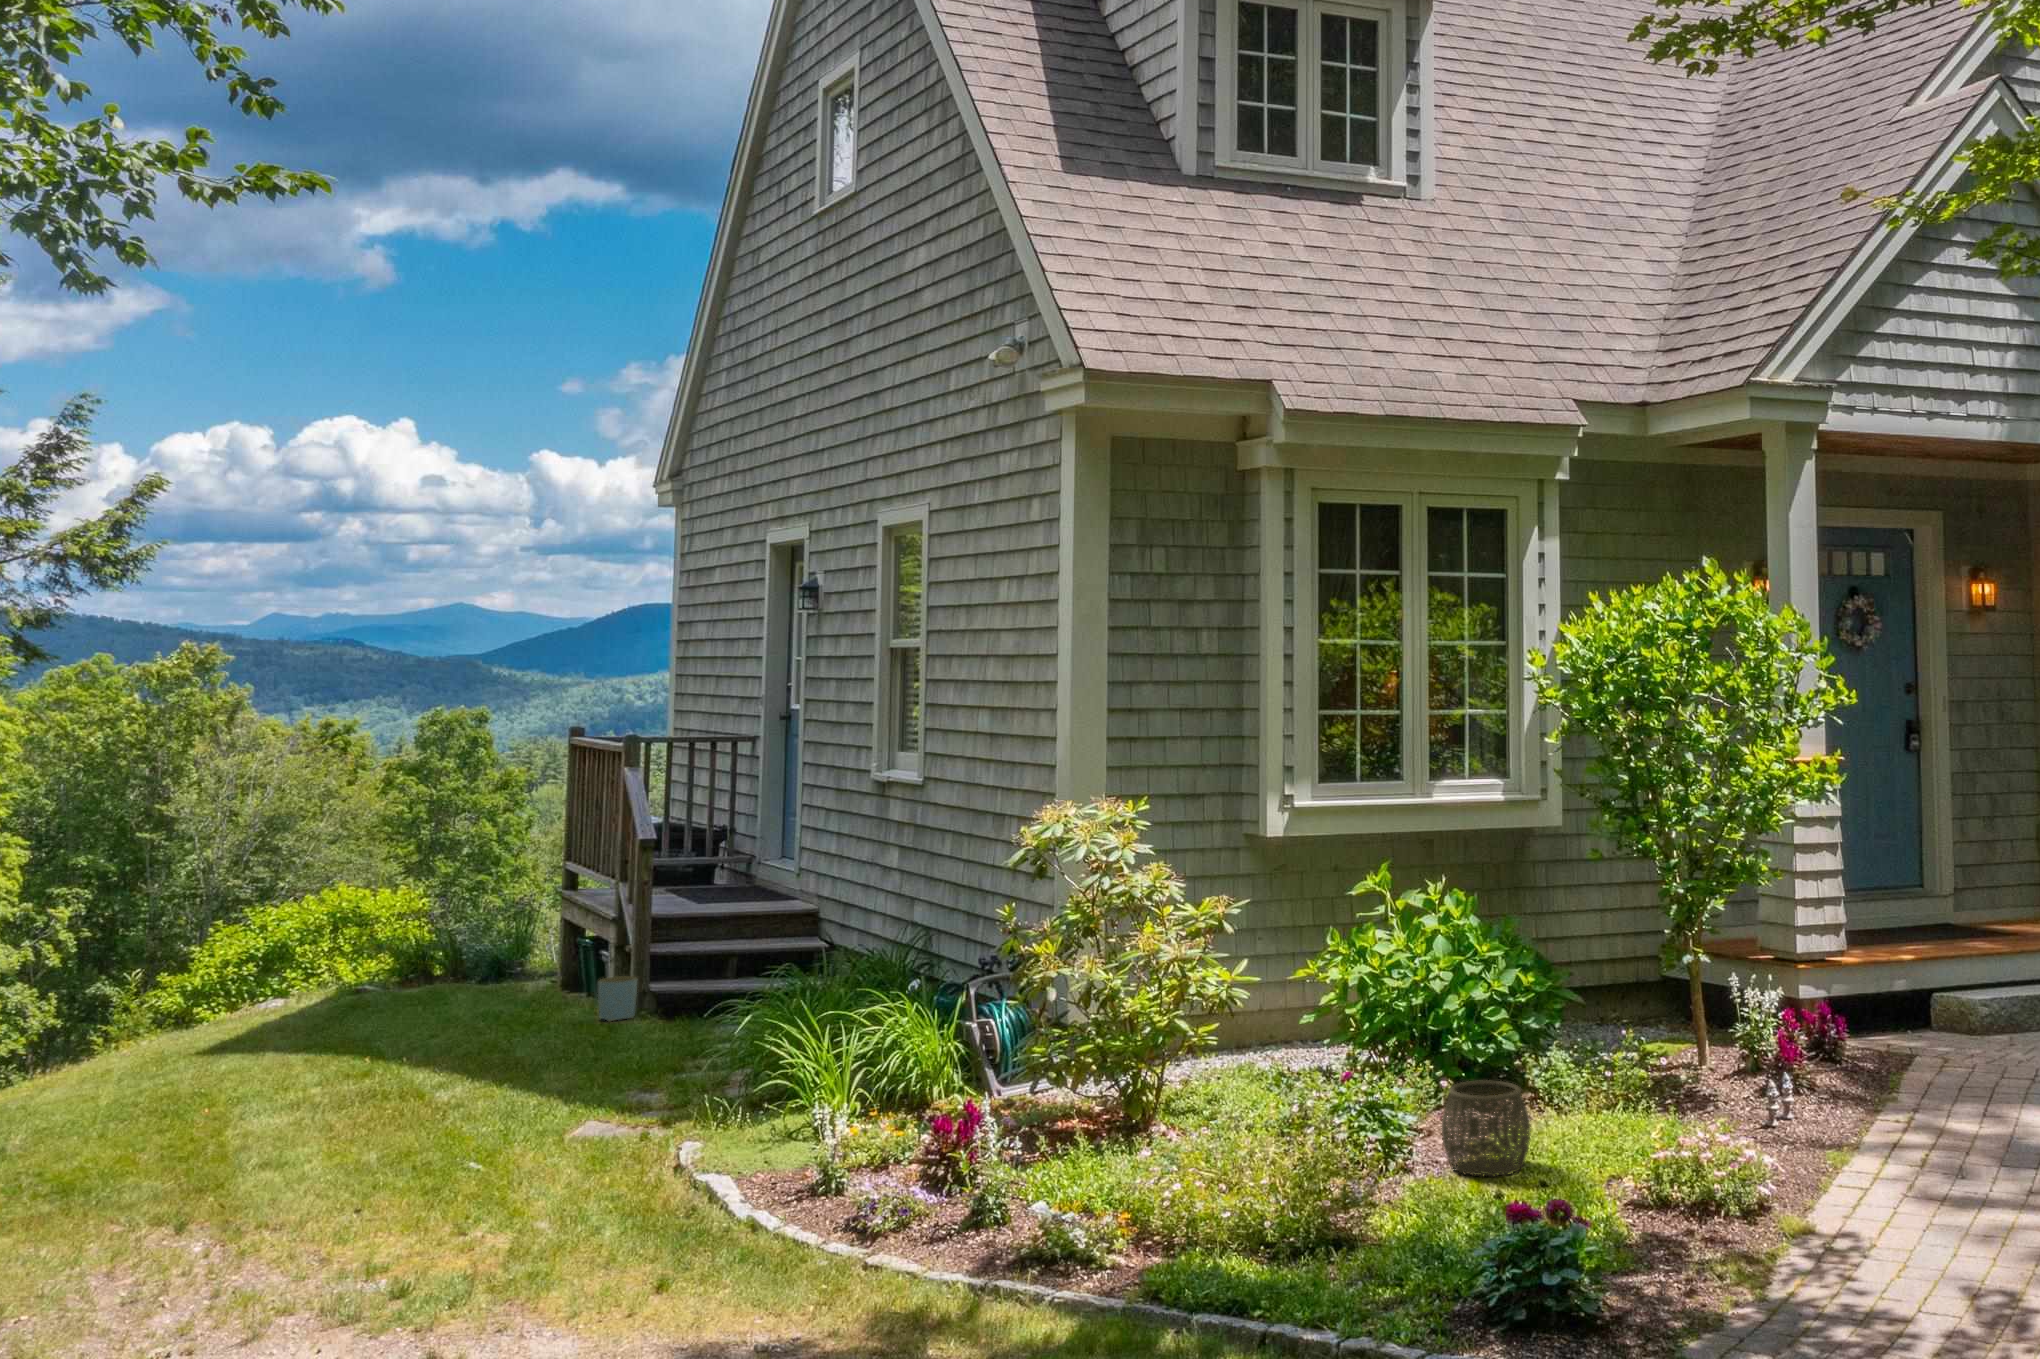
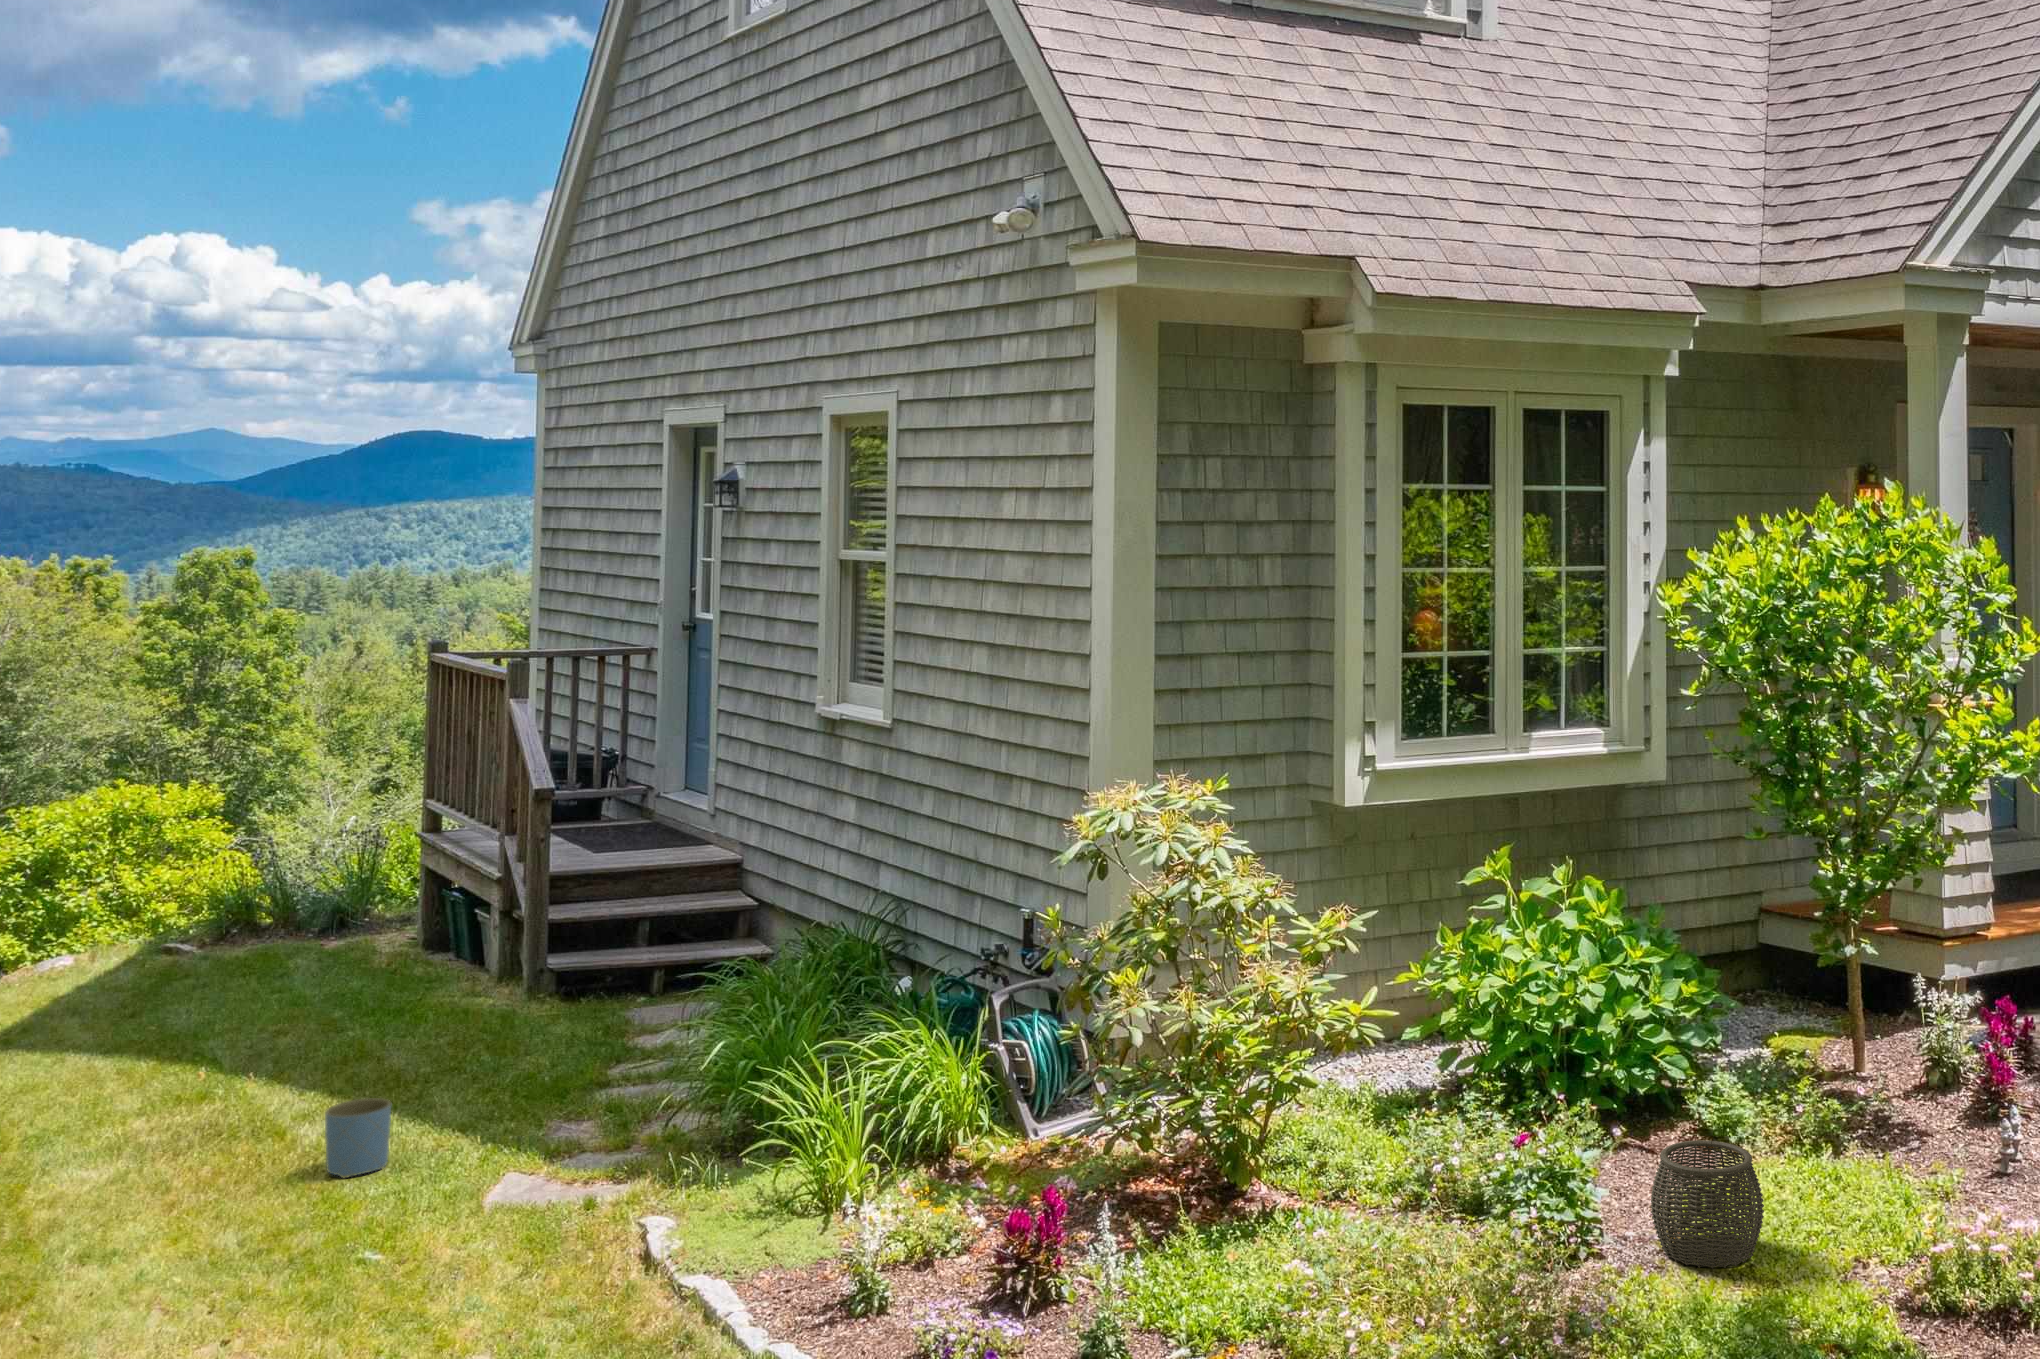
planter: present [598,976,637,1021] -> present [325,1098,392,1178]

